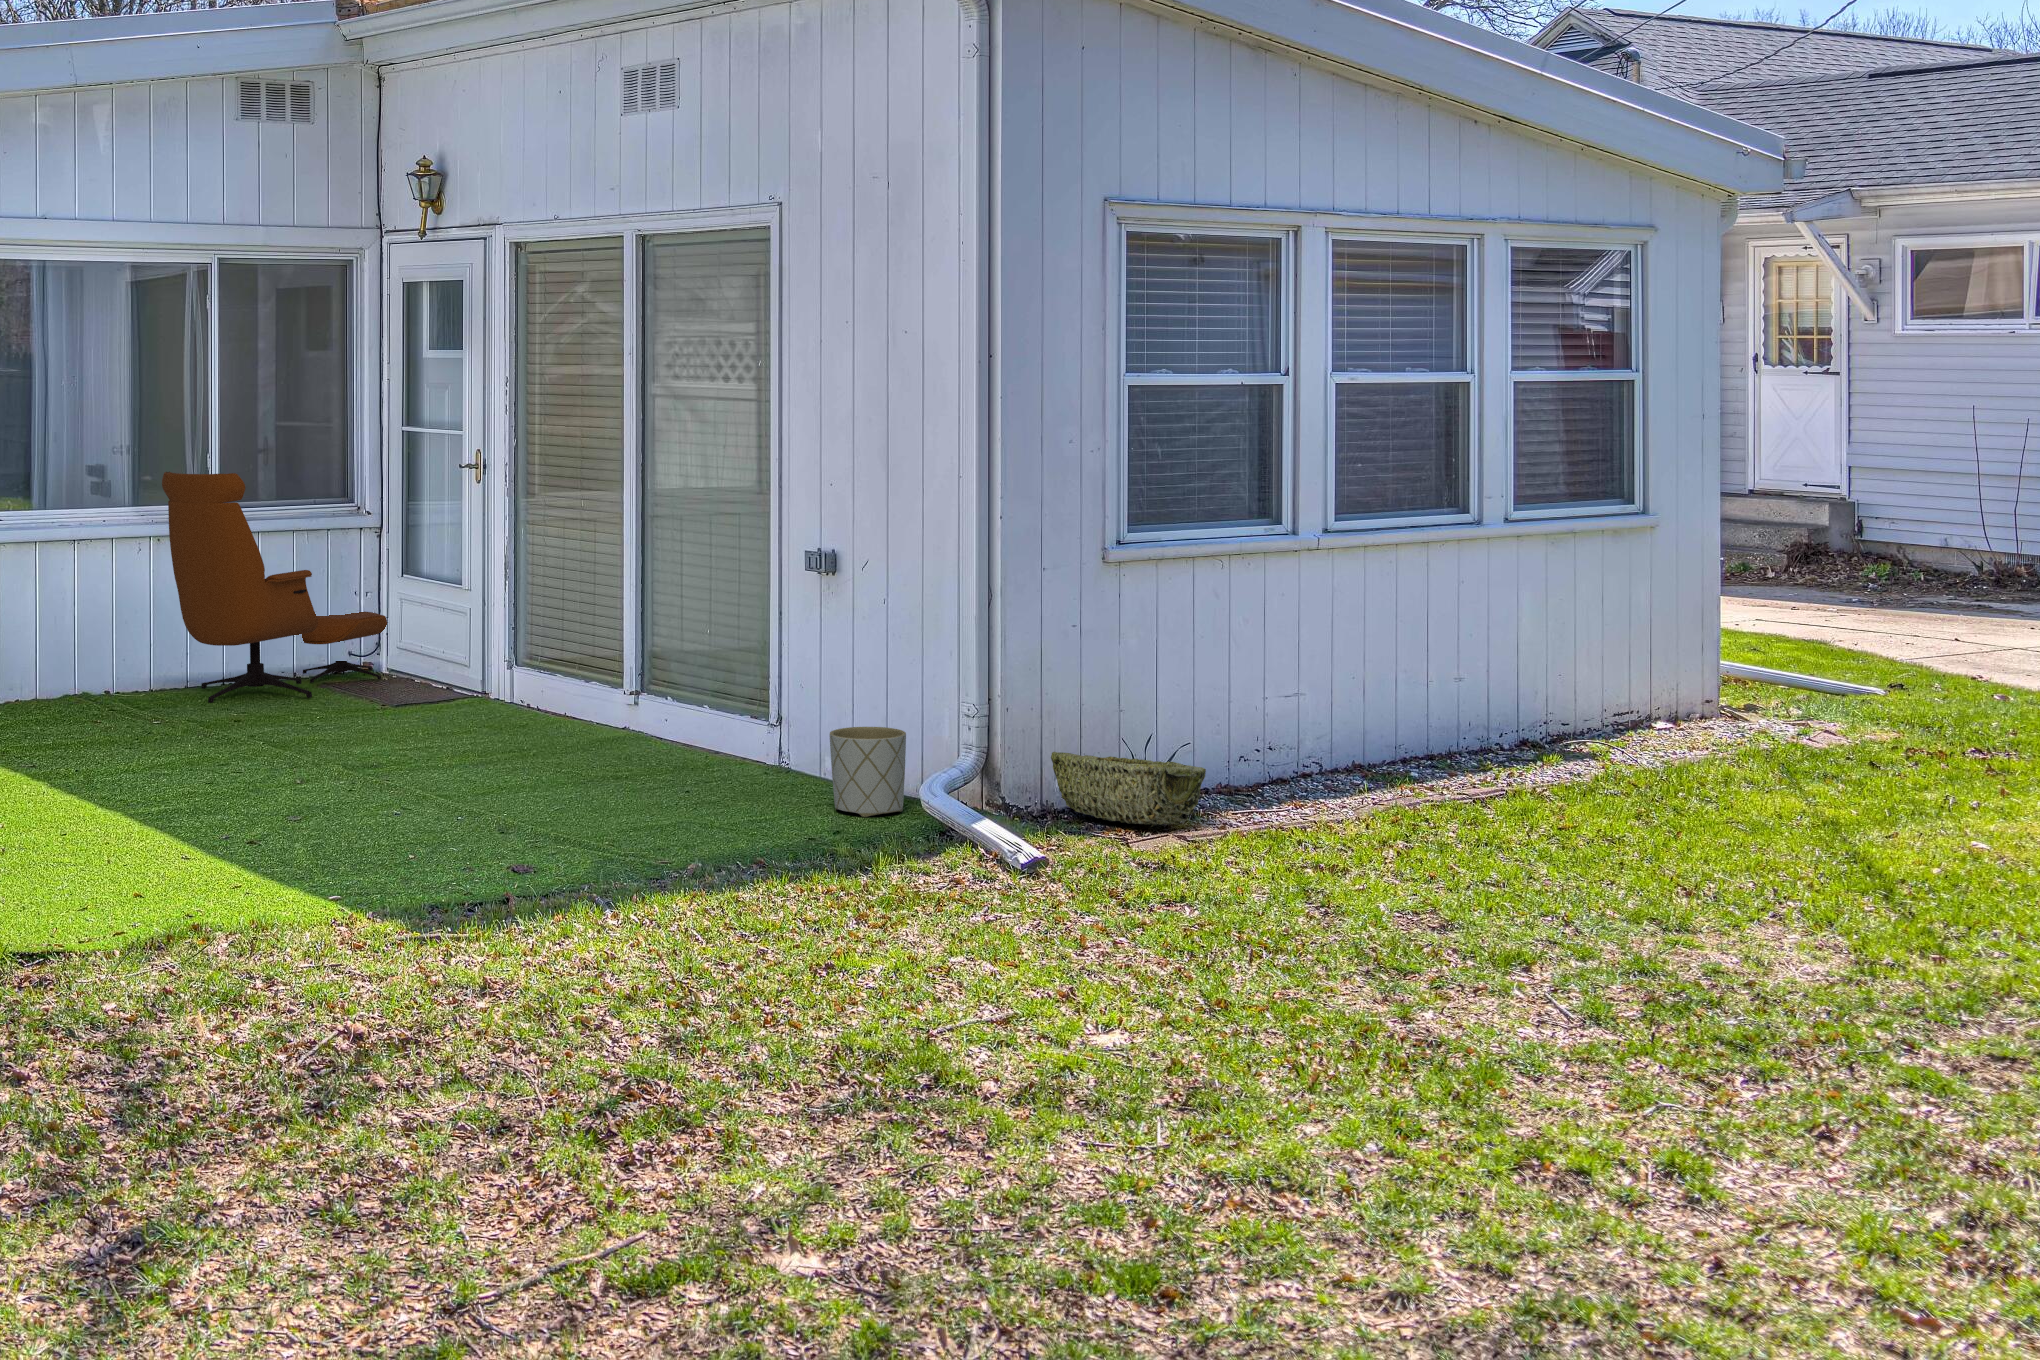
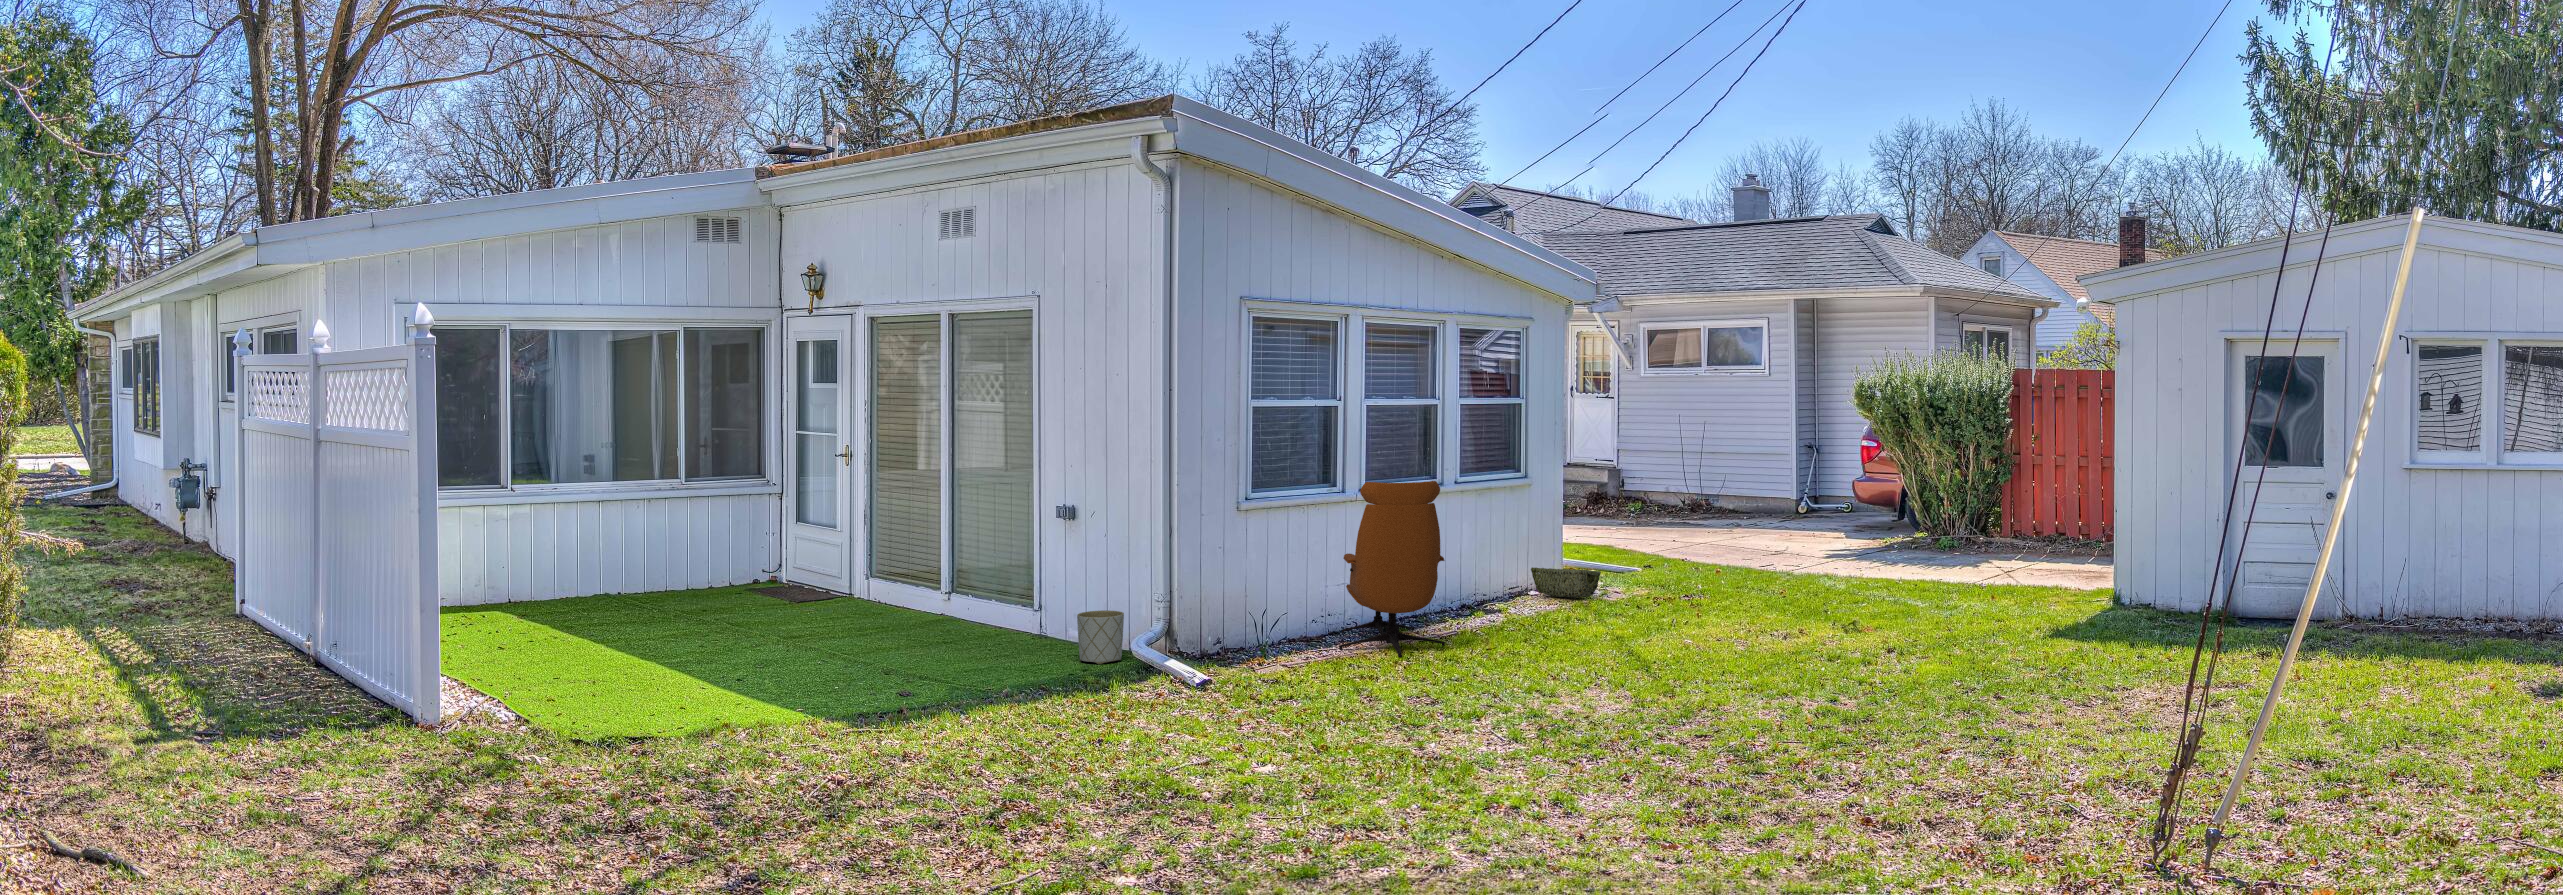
lounge chair: present [162,472,387,703] -> present [1339,481,1445,657]
woven basket: present [1051,752,1206,827] -> present [1531,567,1601,598]

